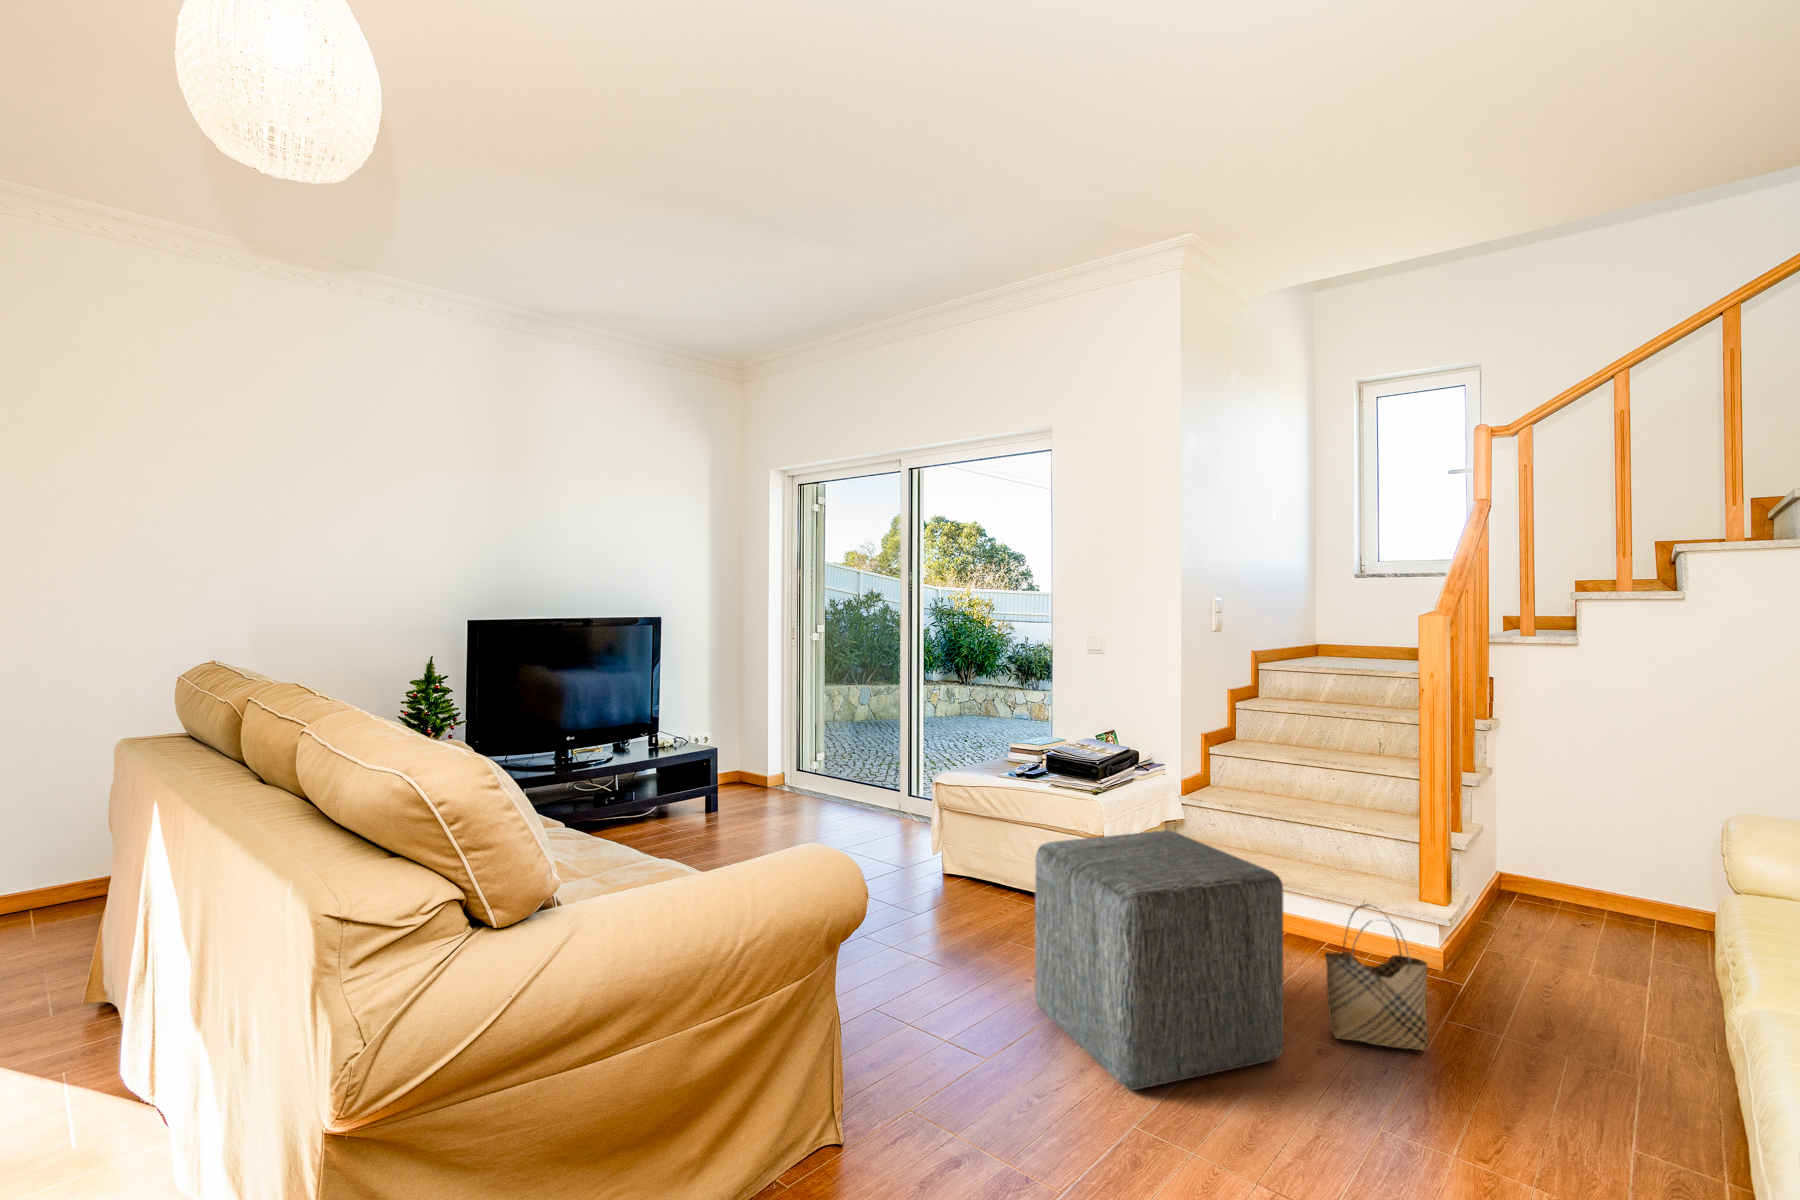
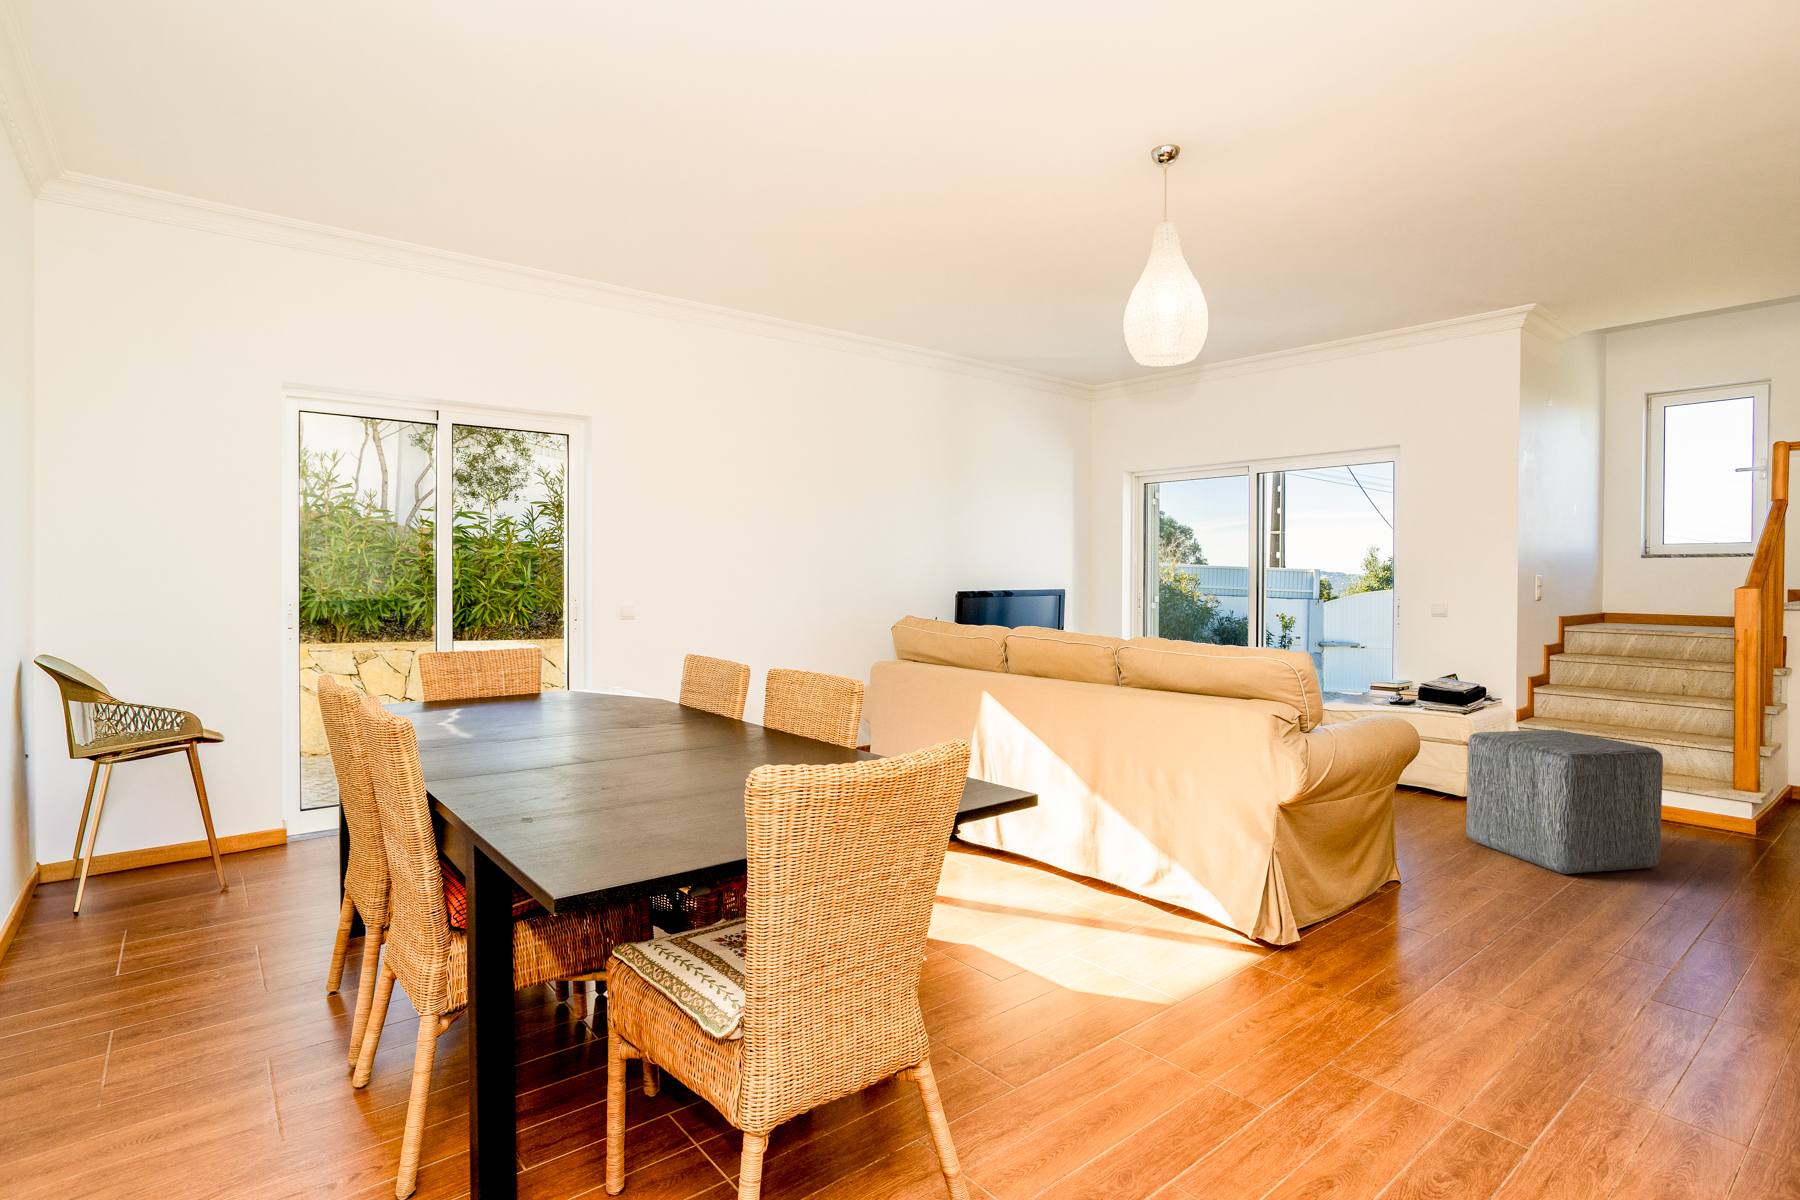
woven basket: present [1325,904,1428,1050] -> none [1682,777,1762,868]

